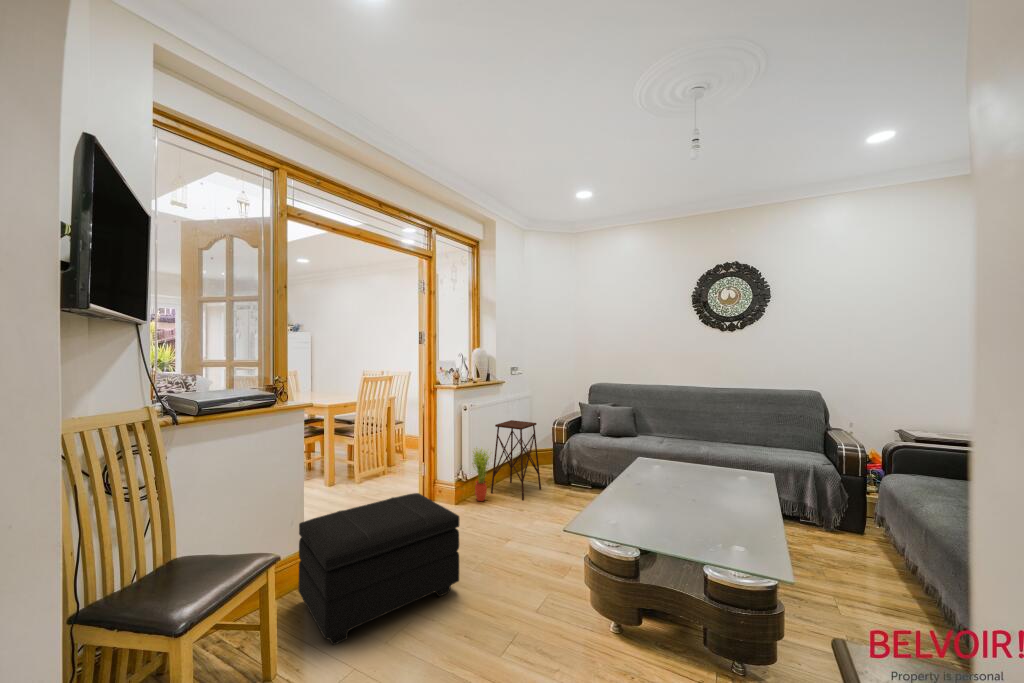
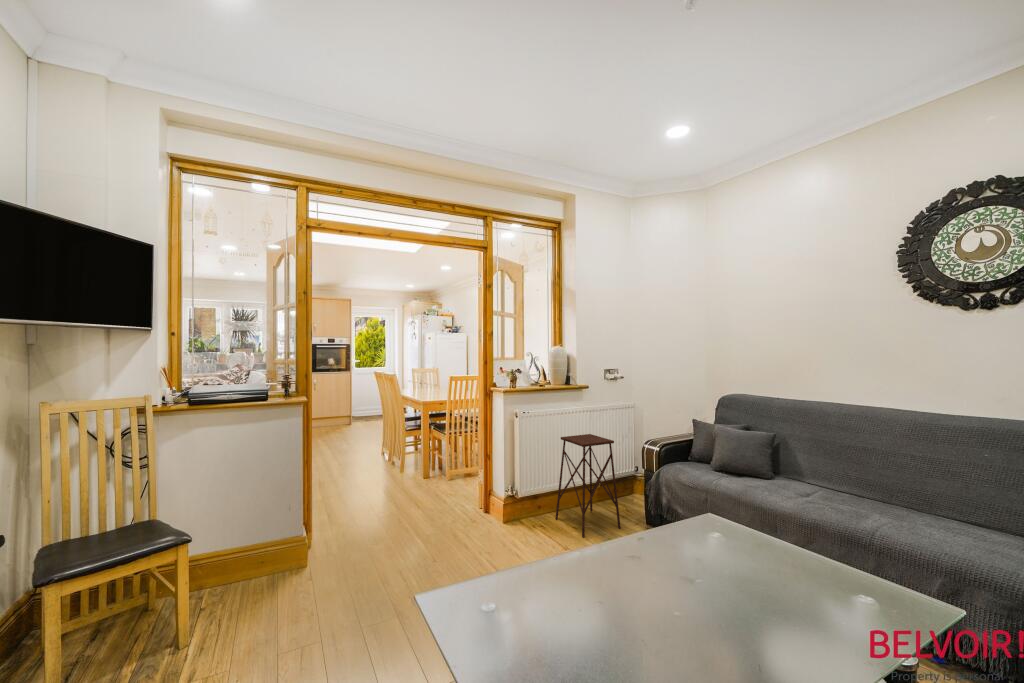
potted plant: present [473,448,489,501] -> none [521,460,549,527]
footstool: present [298,493,460,645] -> none [218,502,402,645]

